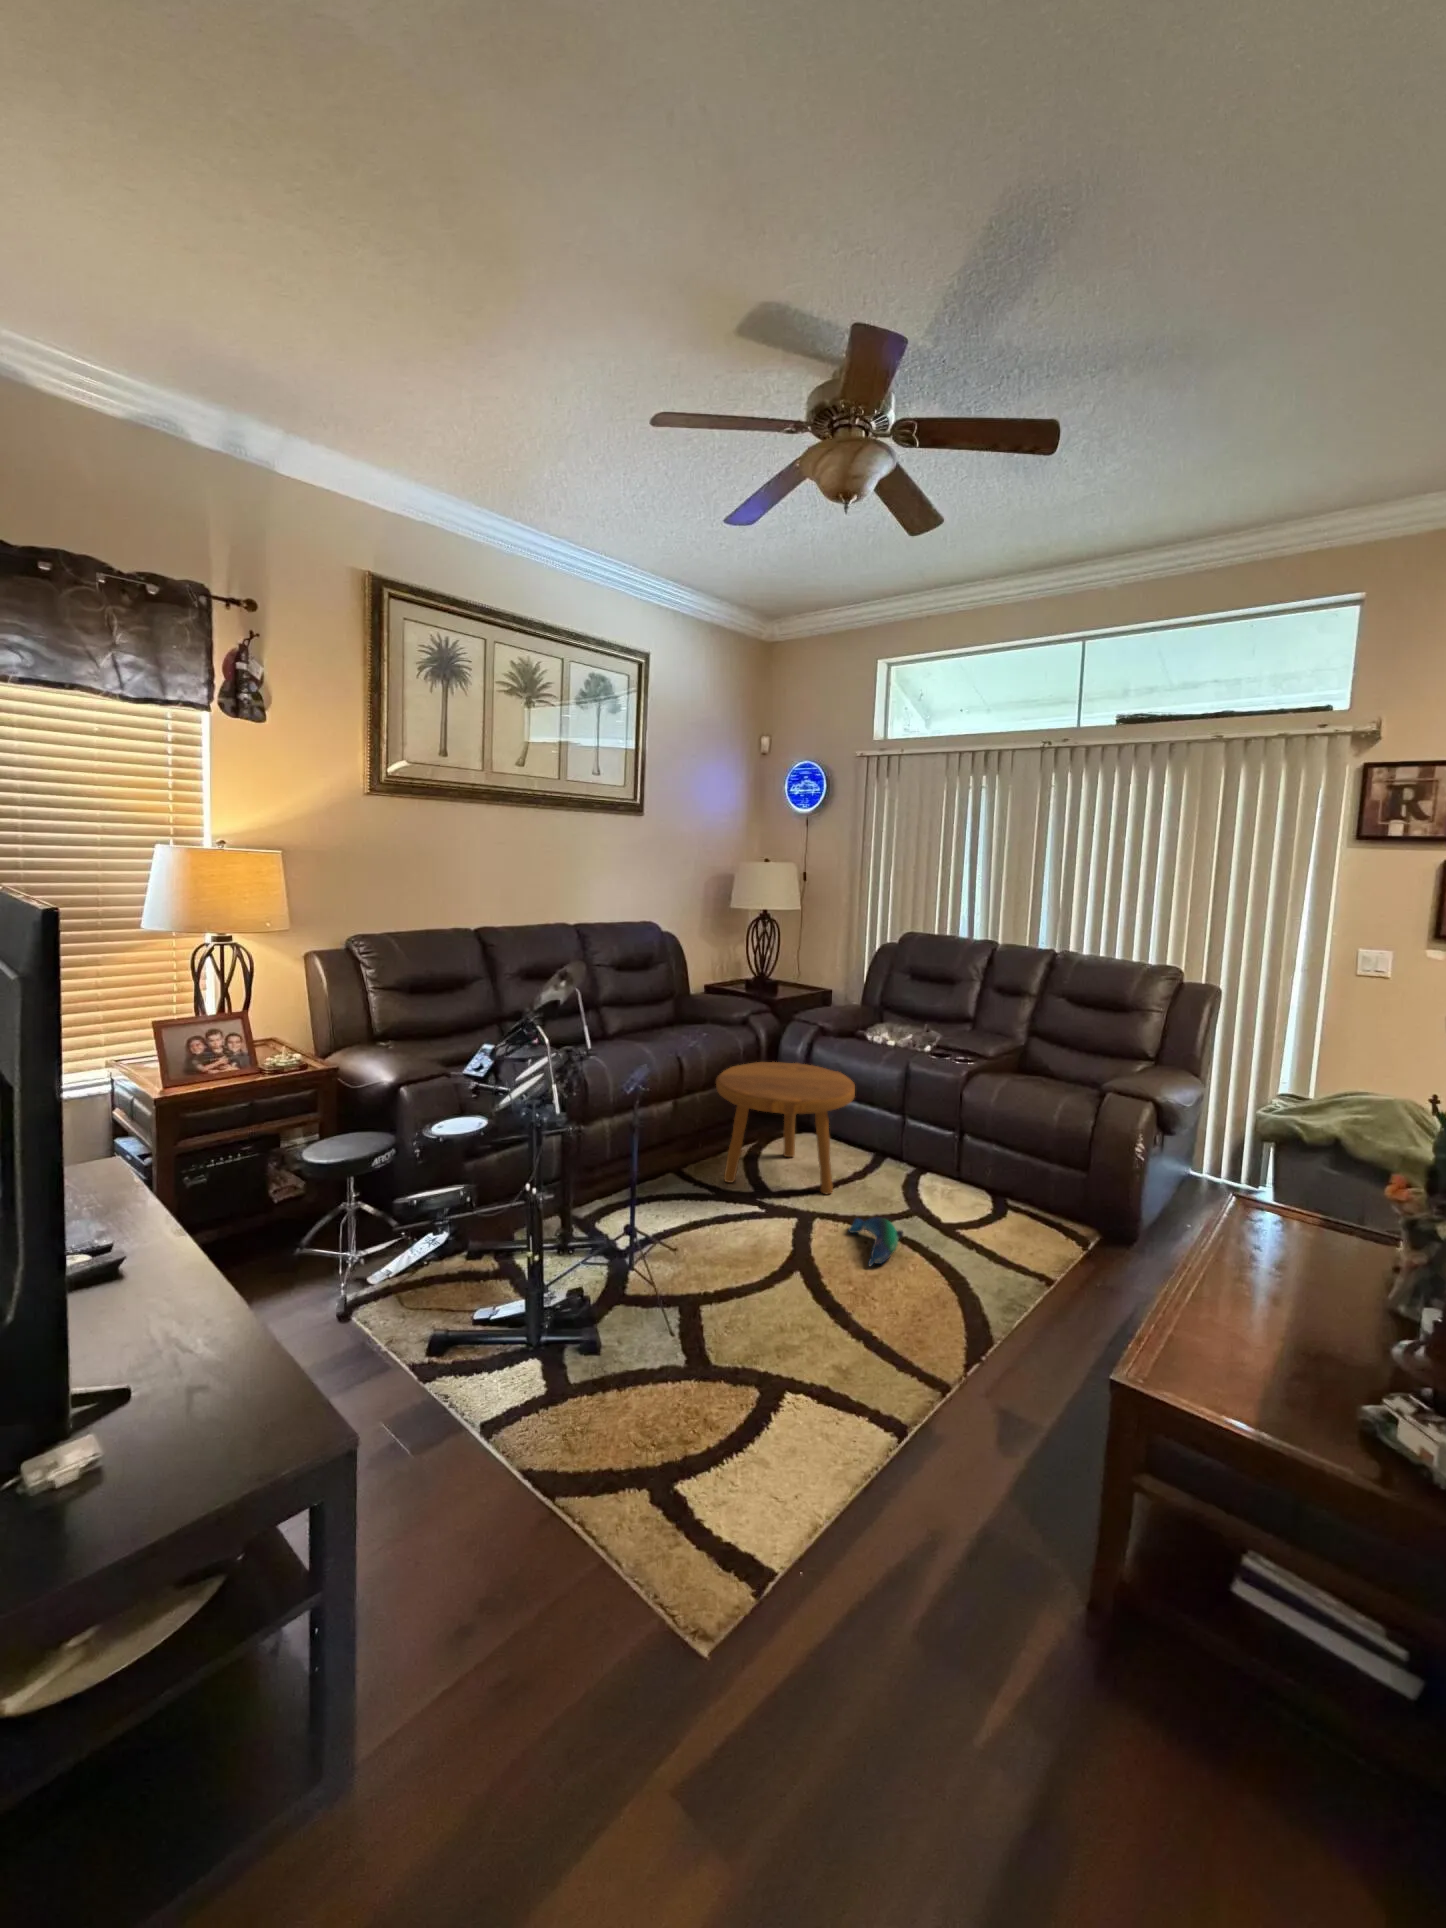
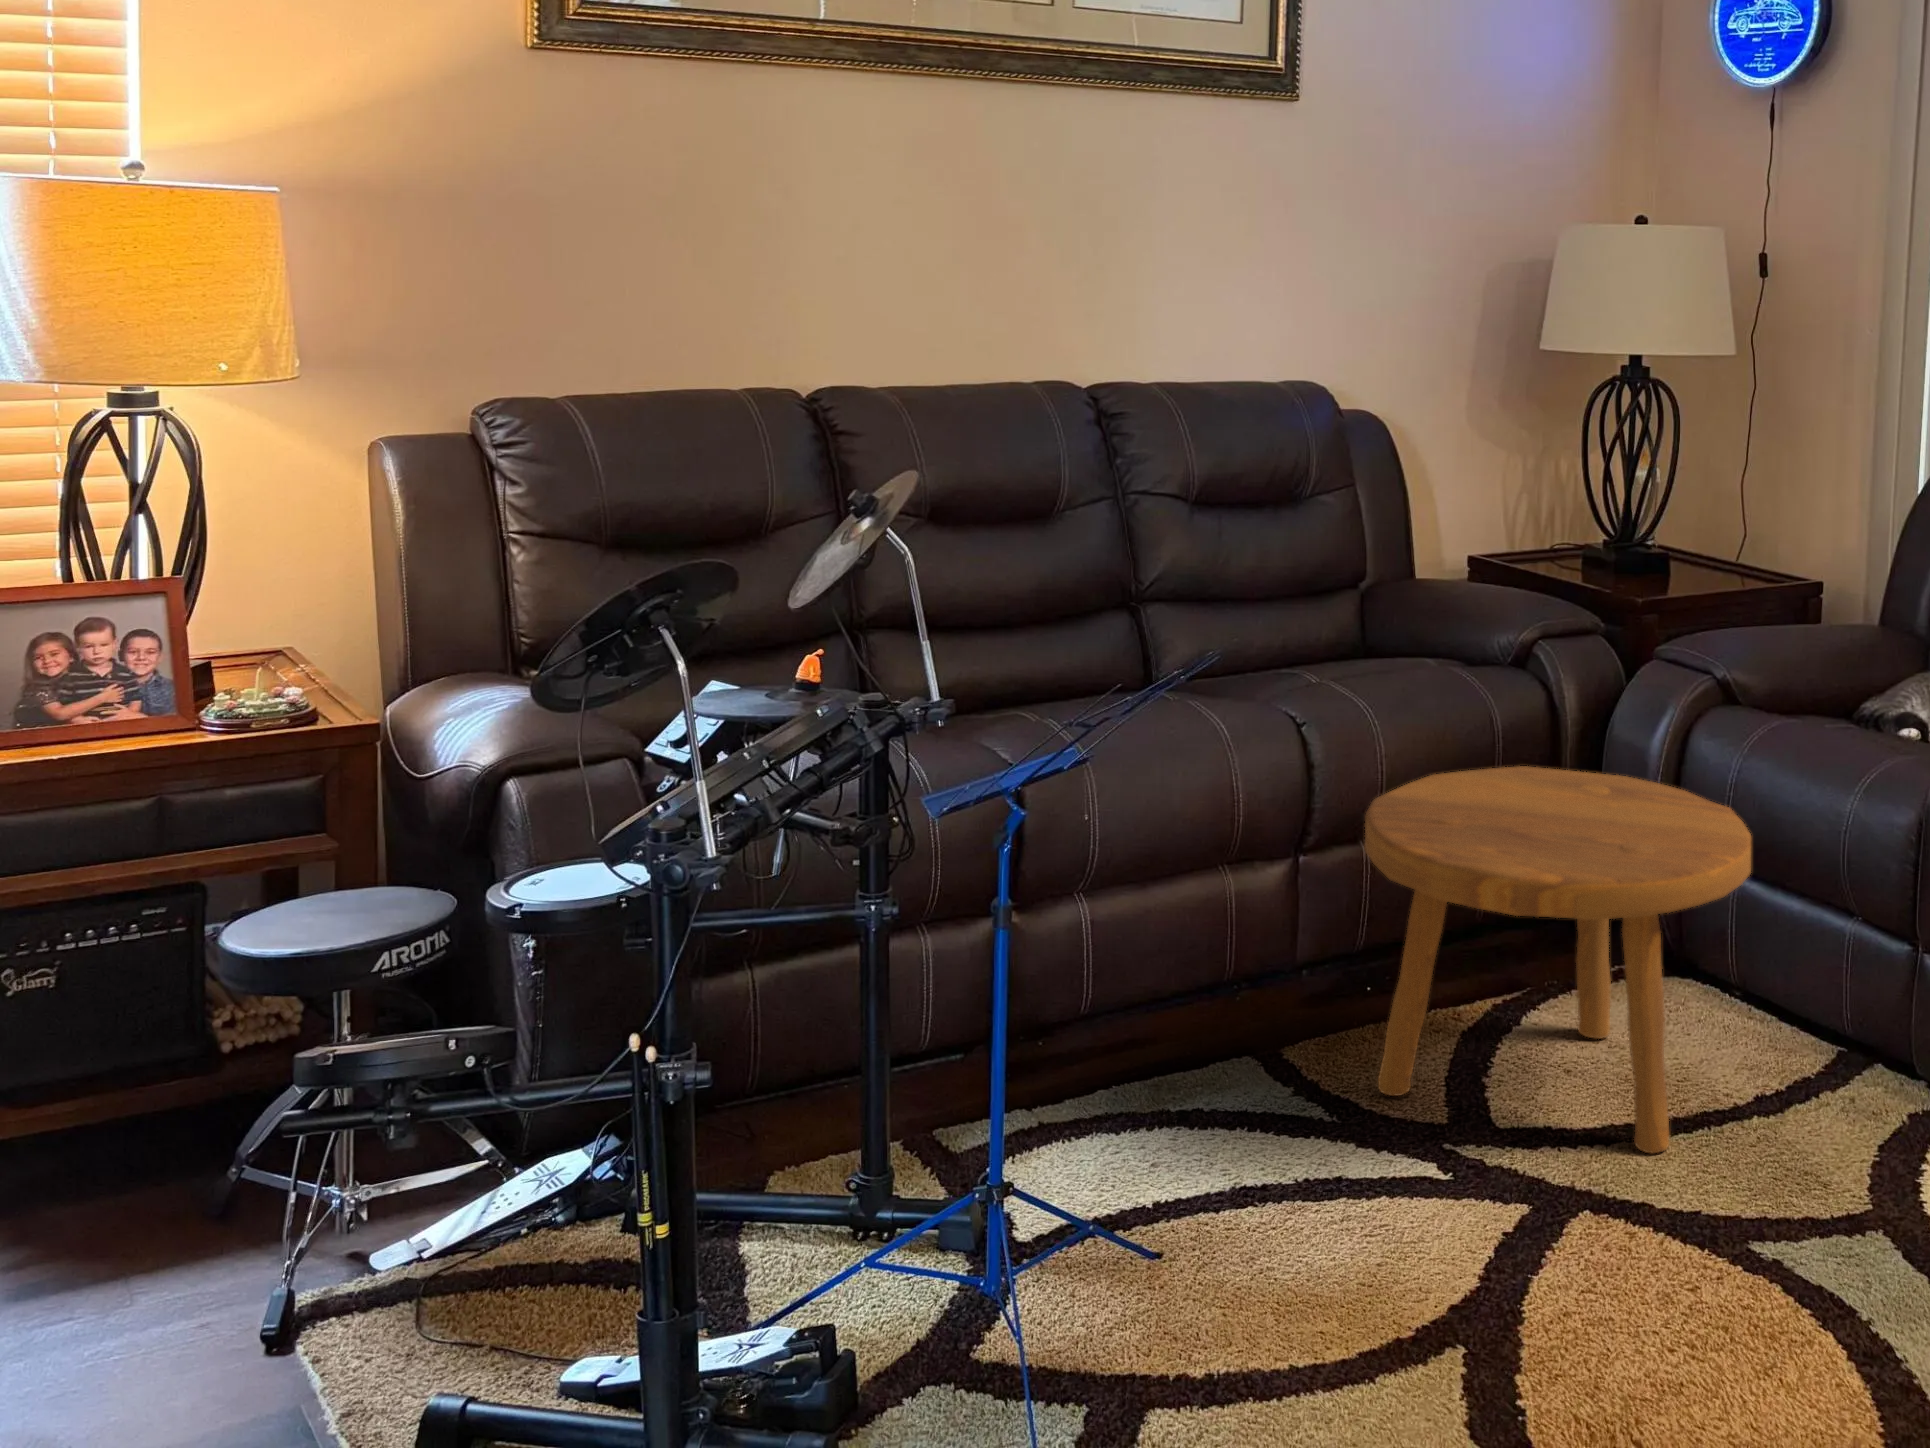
plush toy: present [848,1217,903,1266] -> none [1656,1229,1795,1377]

